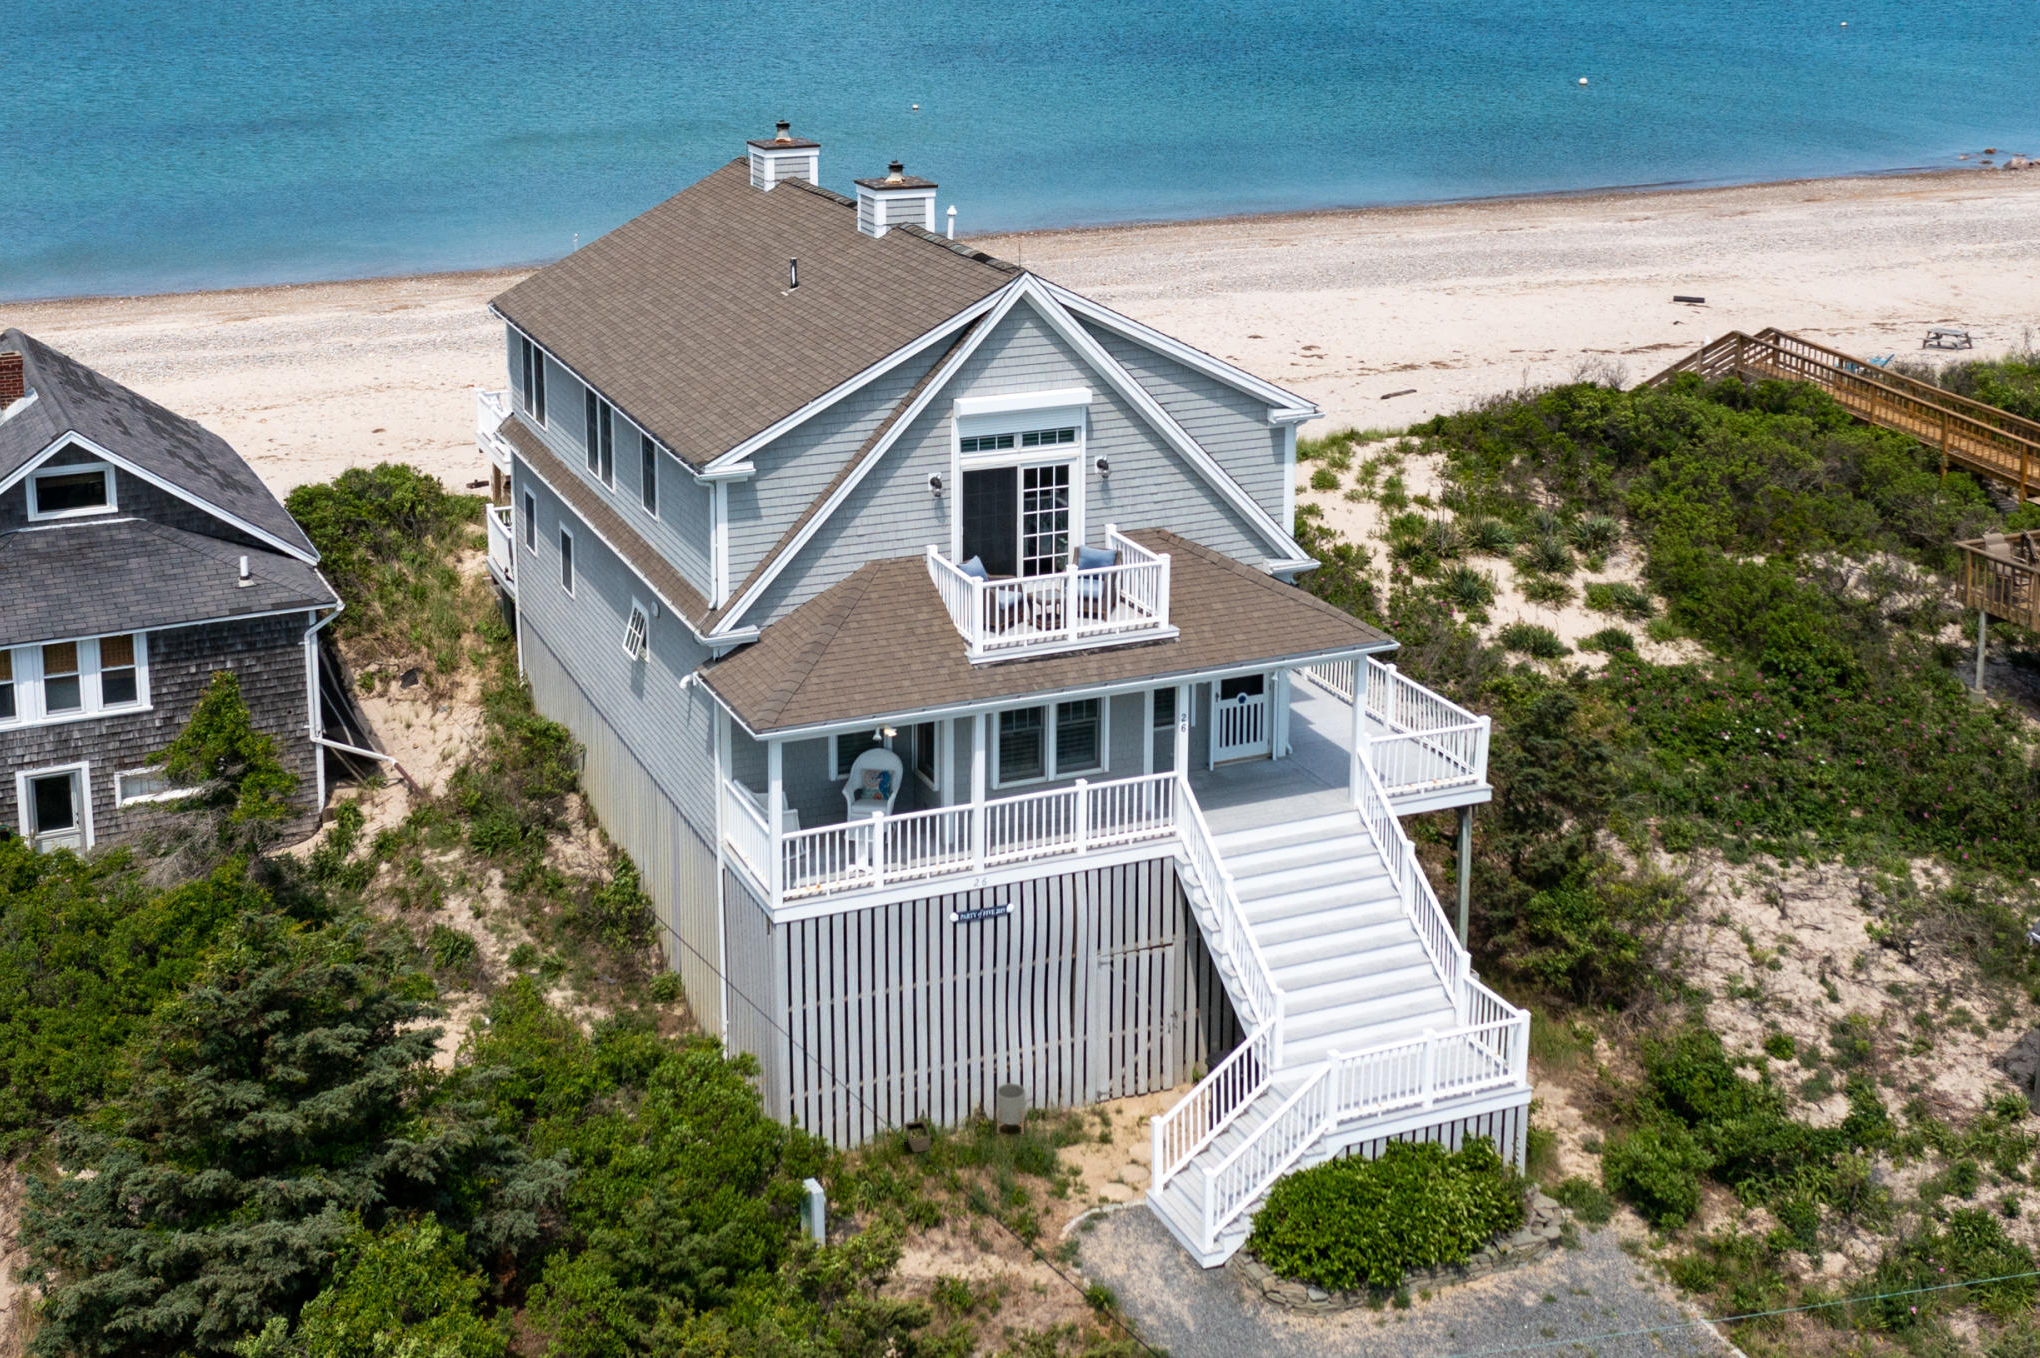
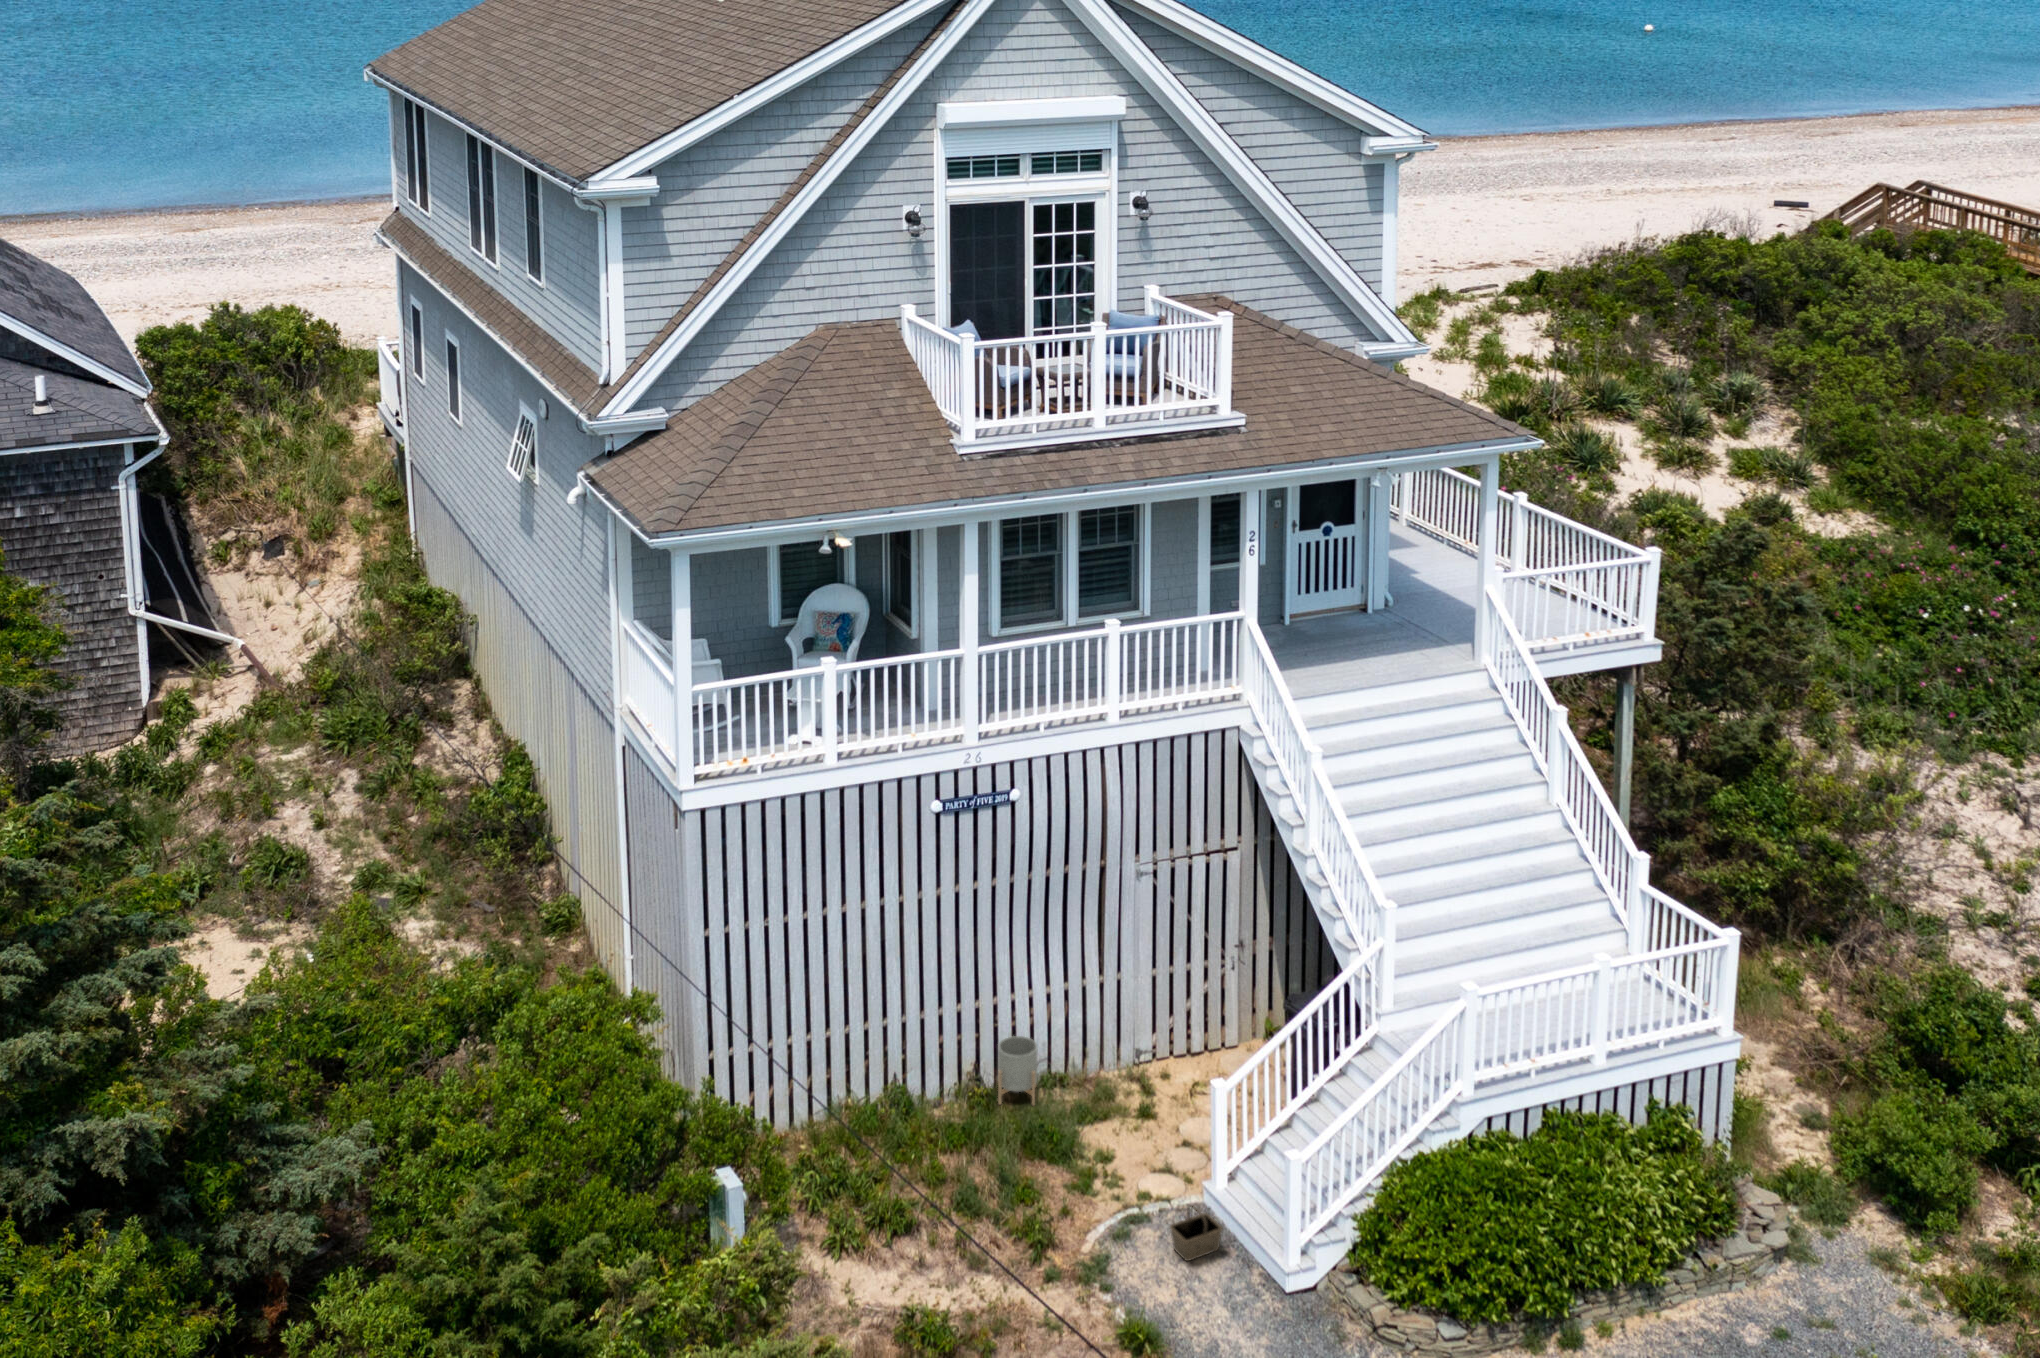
basket: present [904,1121,930,1152] -> present [1170,1206,1223,1261]

